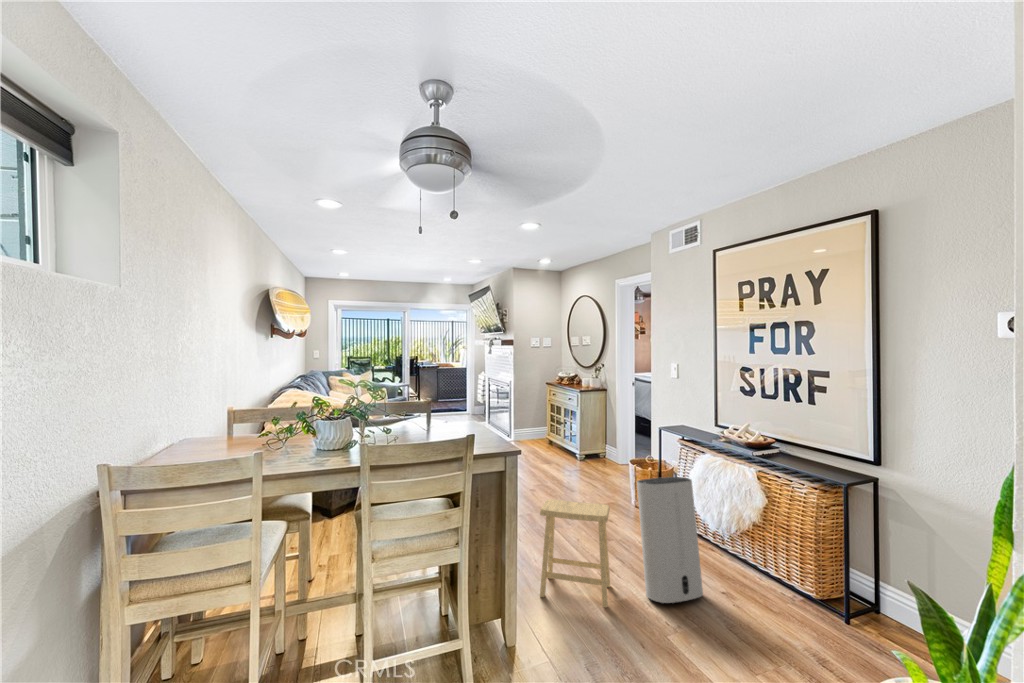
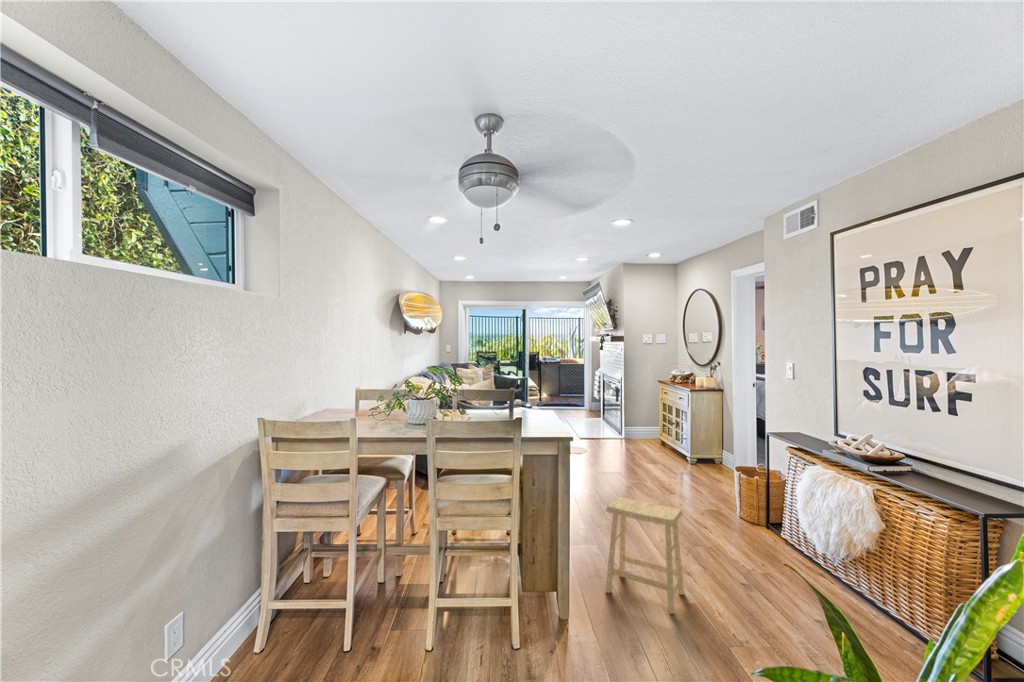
air purifier: present [637,477,703,603] -> none [713,486,790,623]

